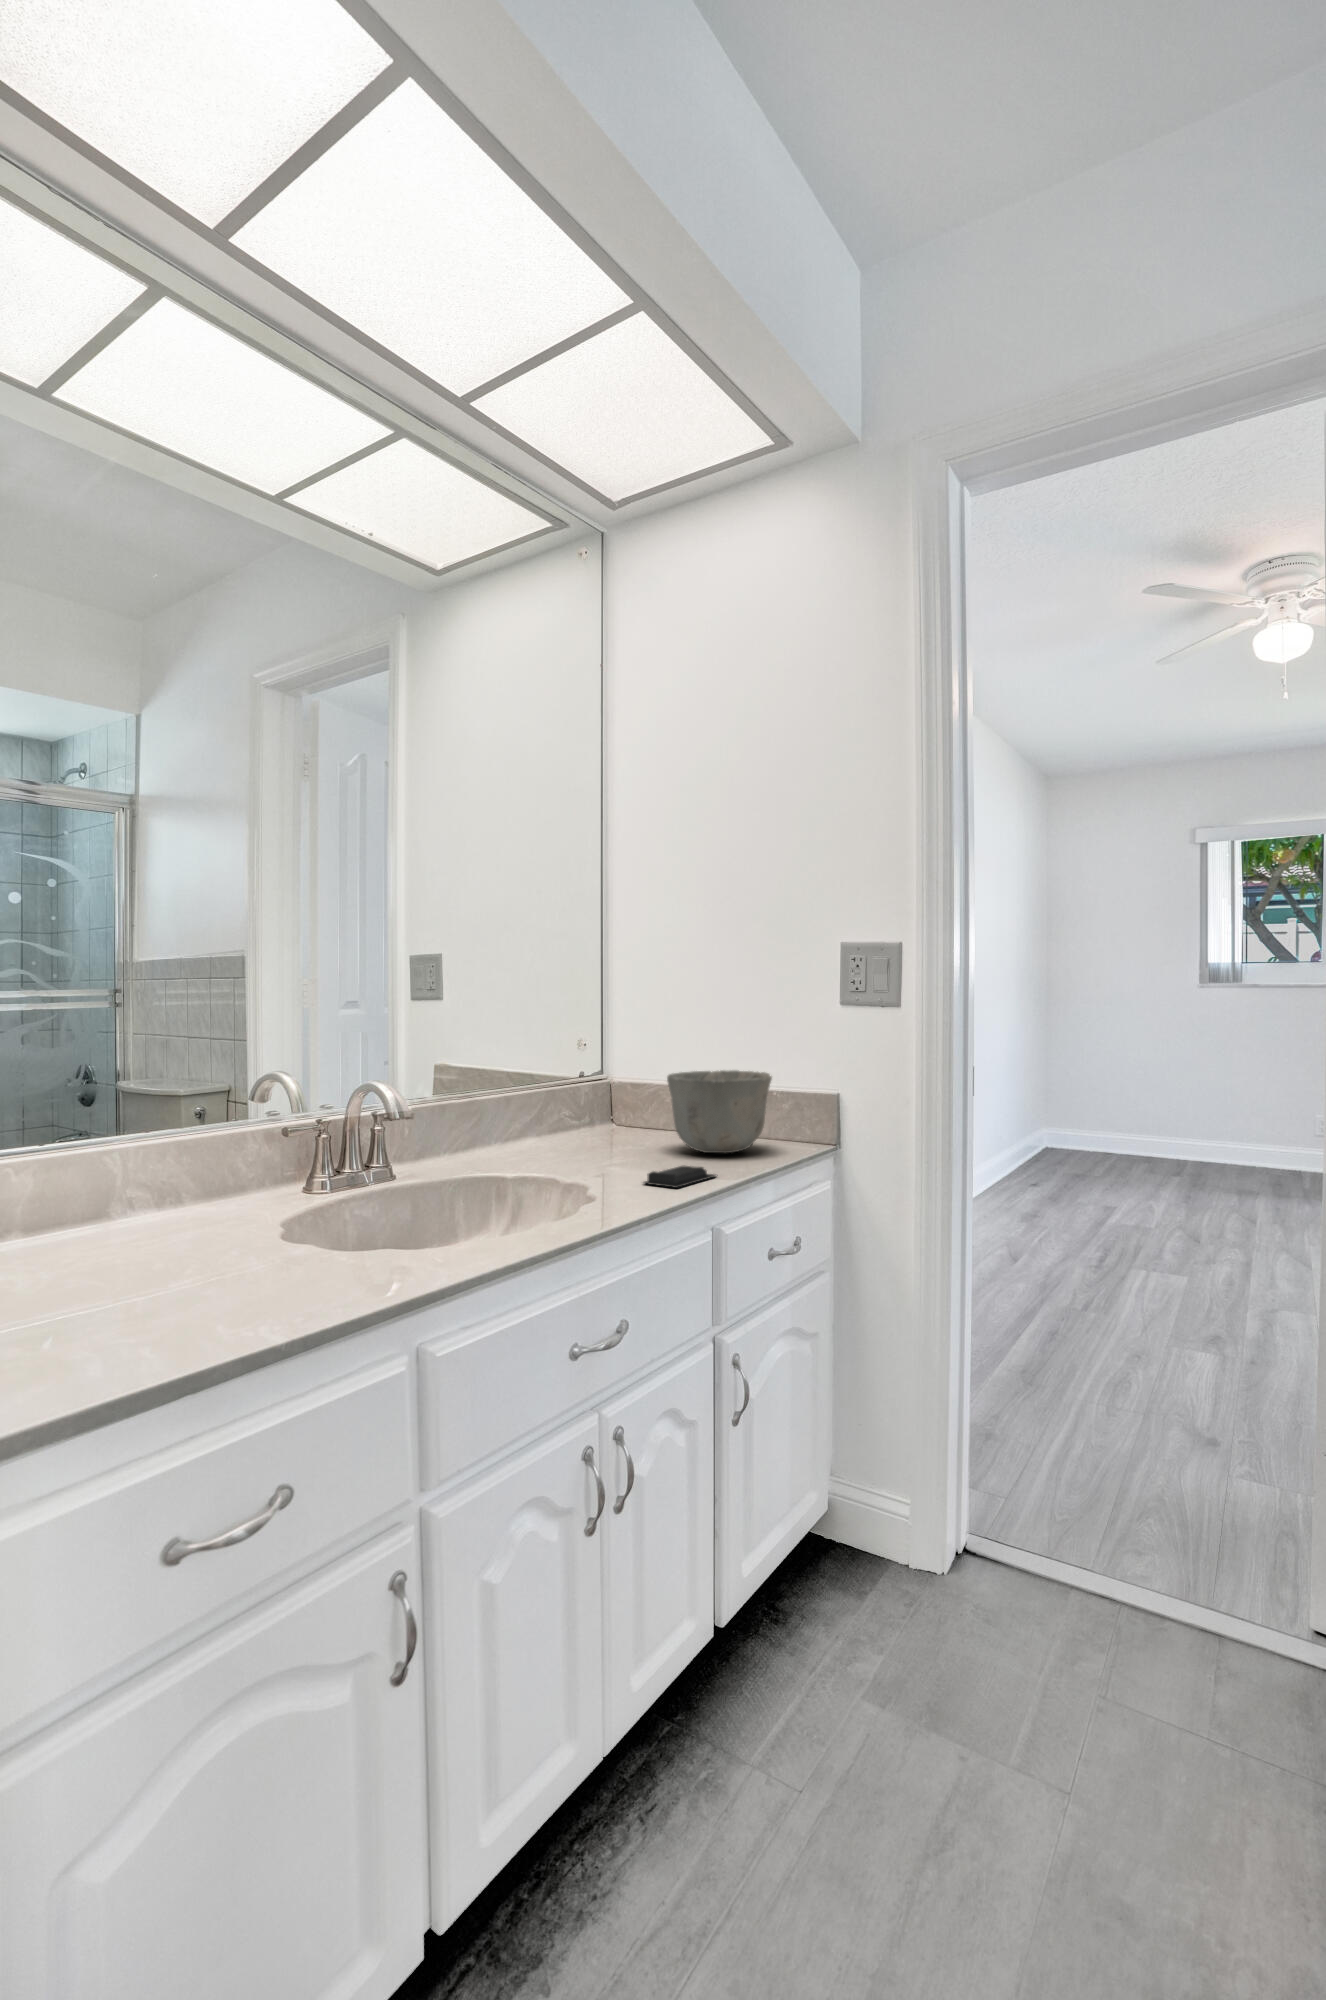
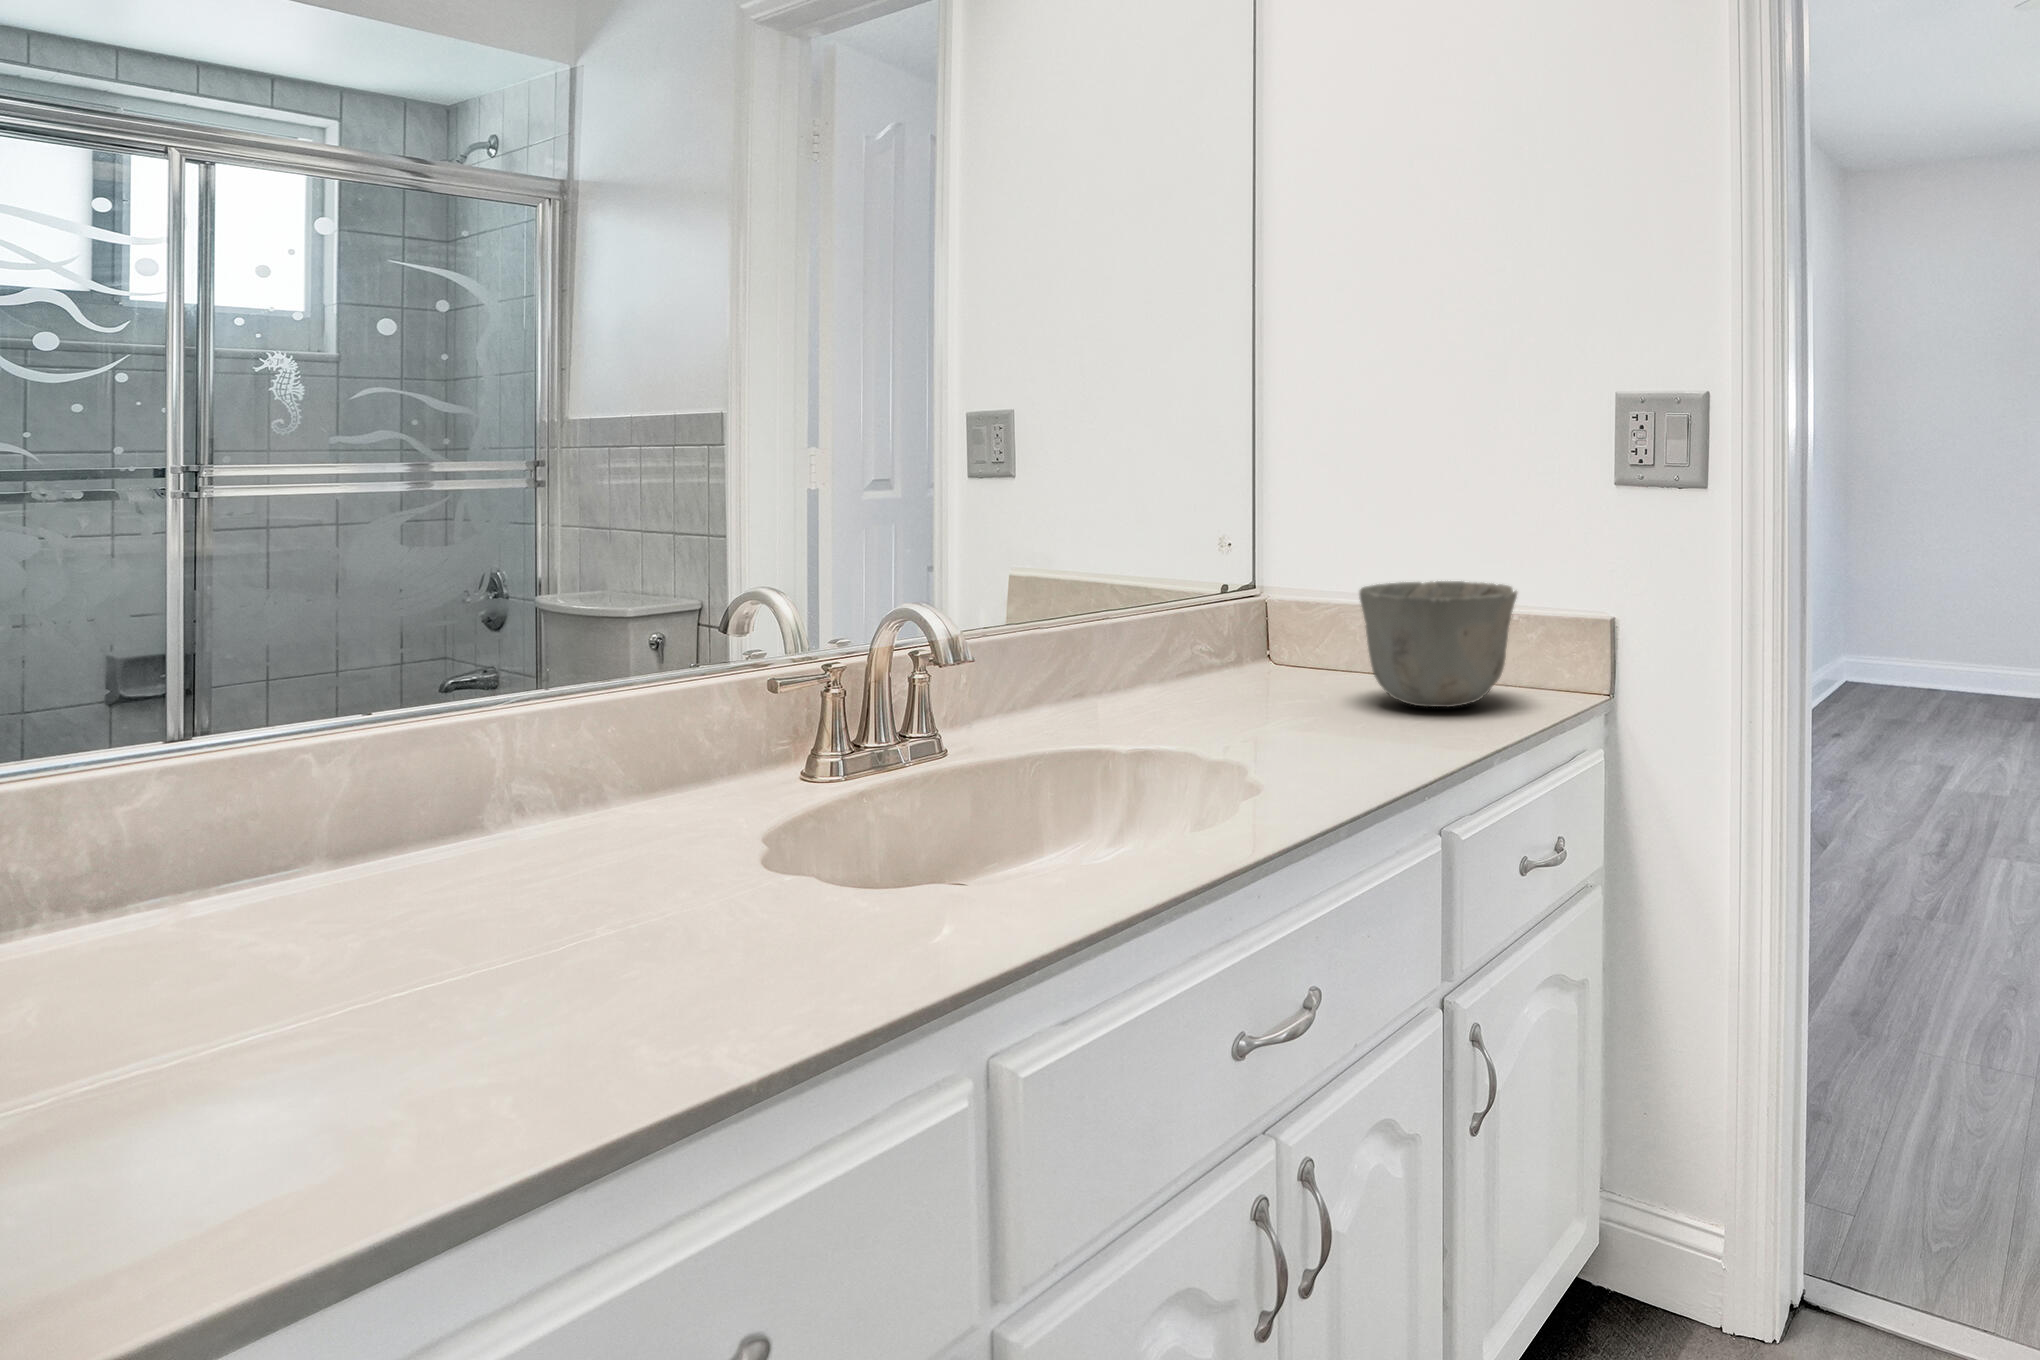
soap bar: present [643,1166,716,1188] -> none [1333,731,1446,769]

